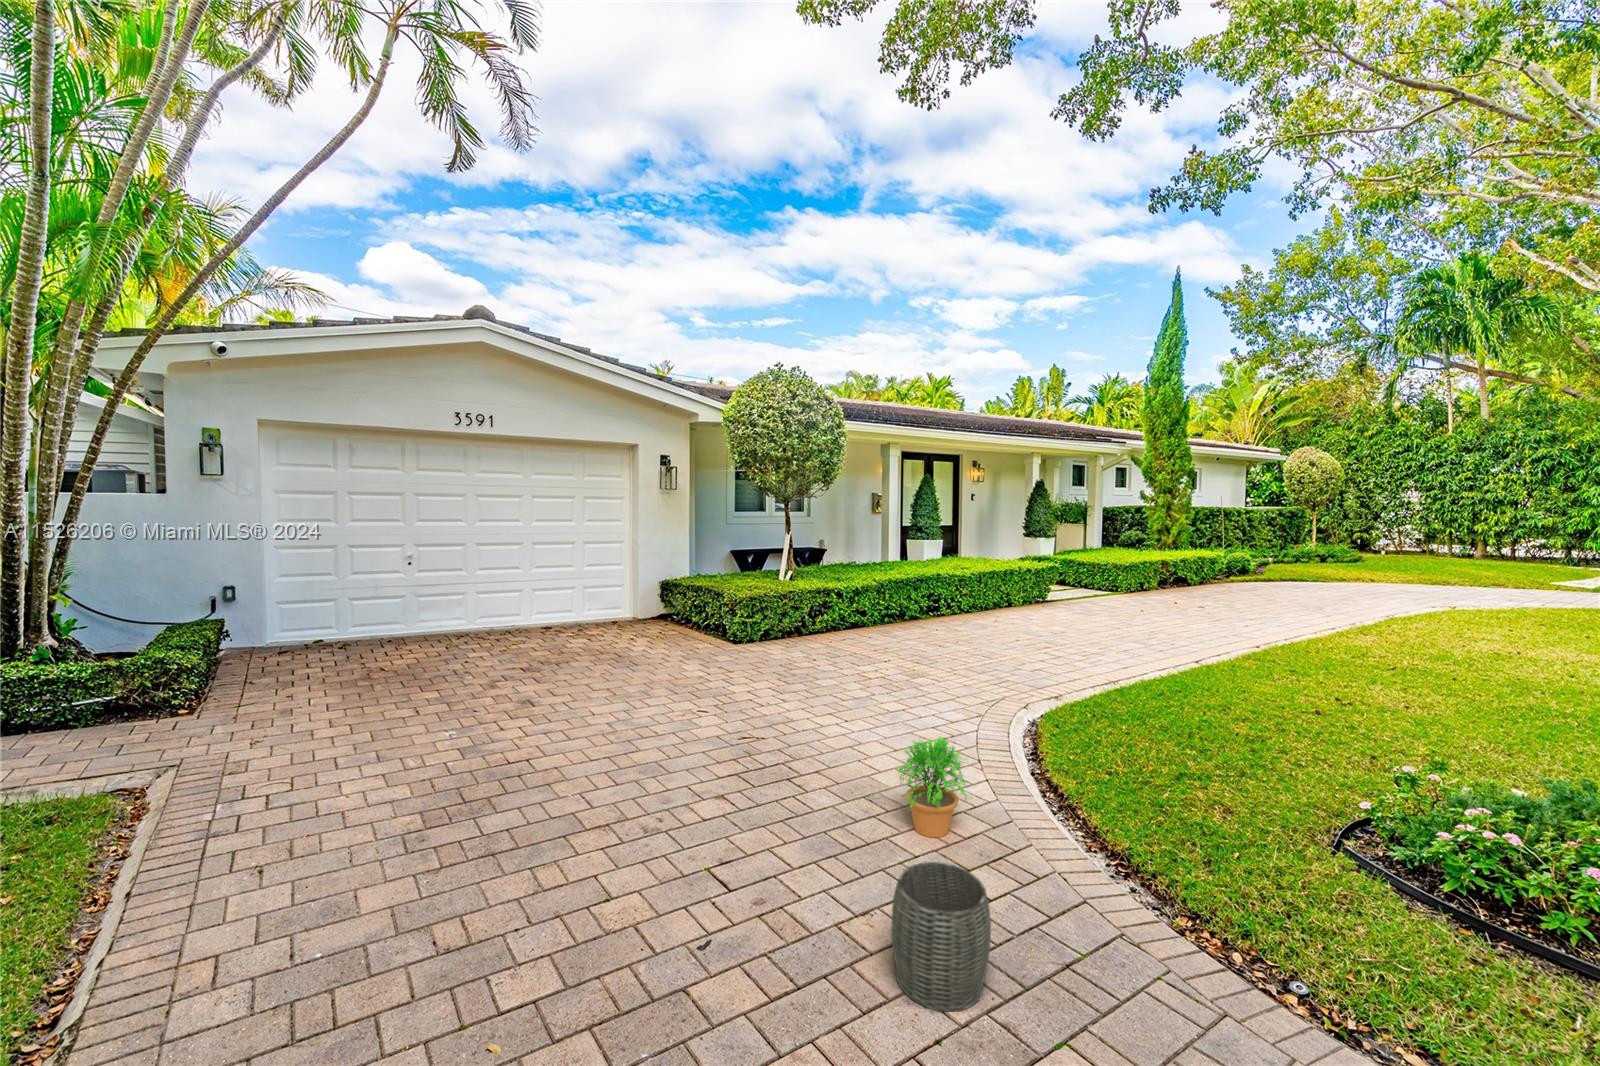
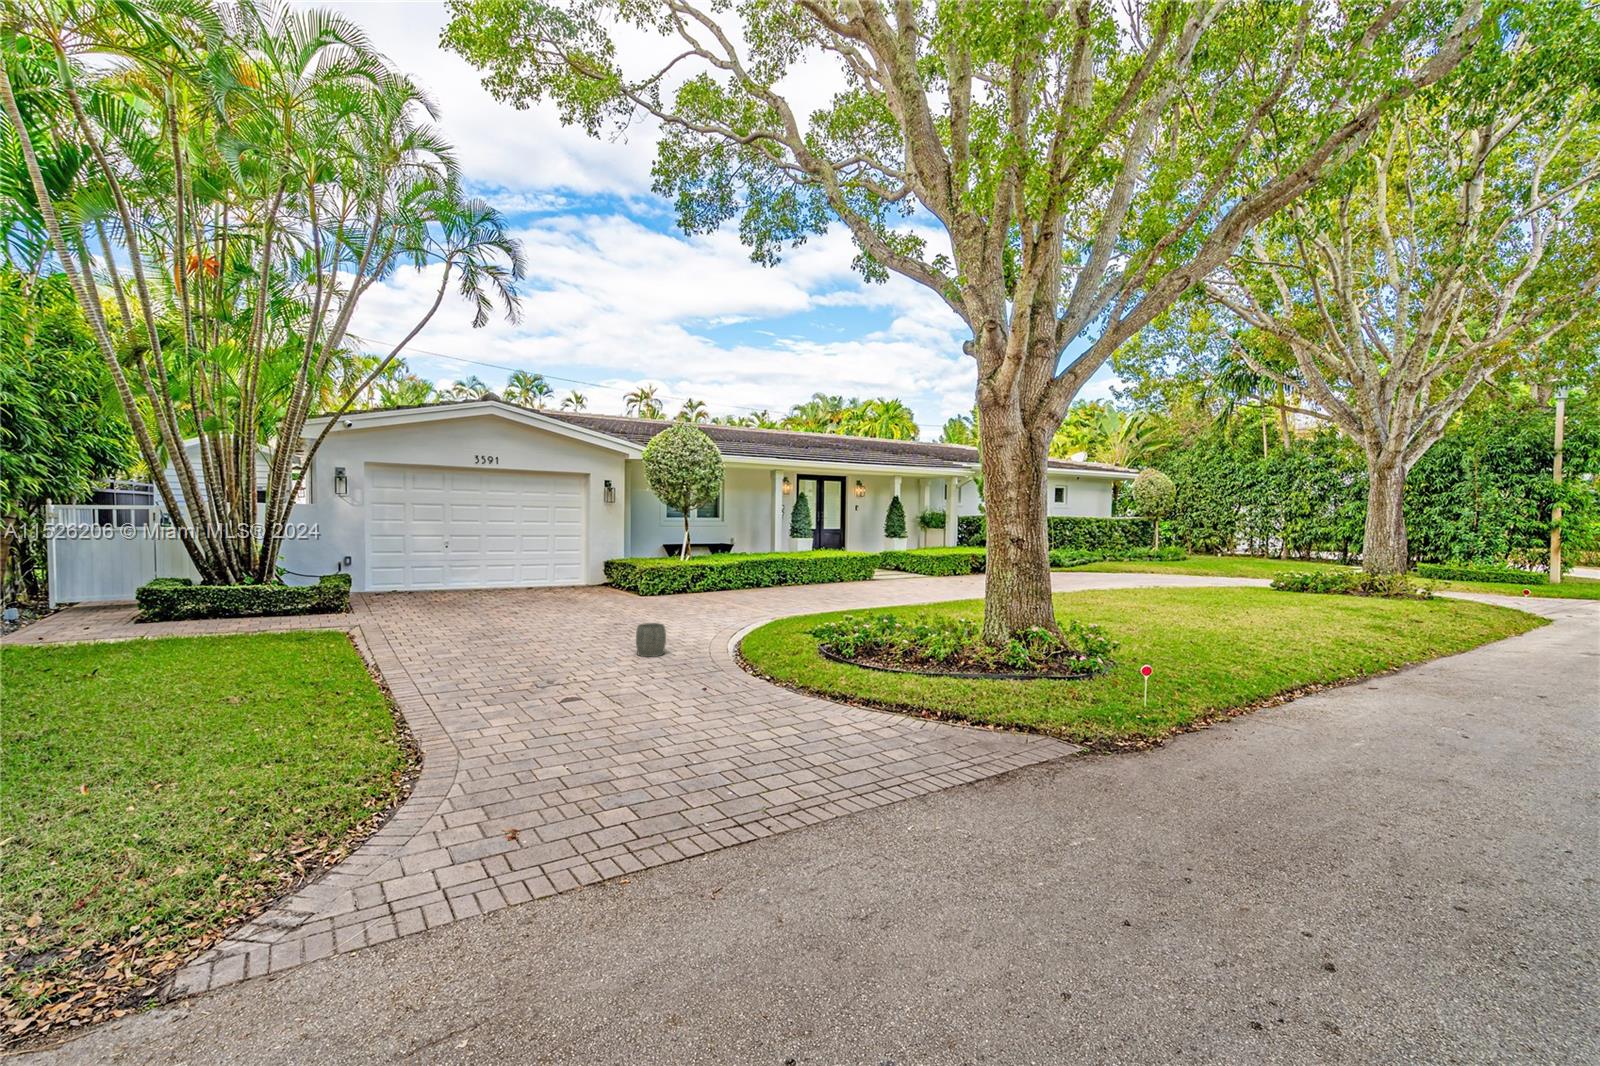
potted plant: present [898,737,967,838] -> none [666,601,697,638]

